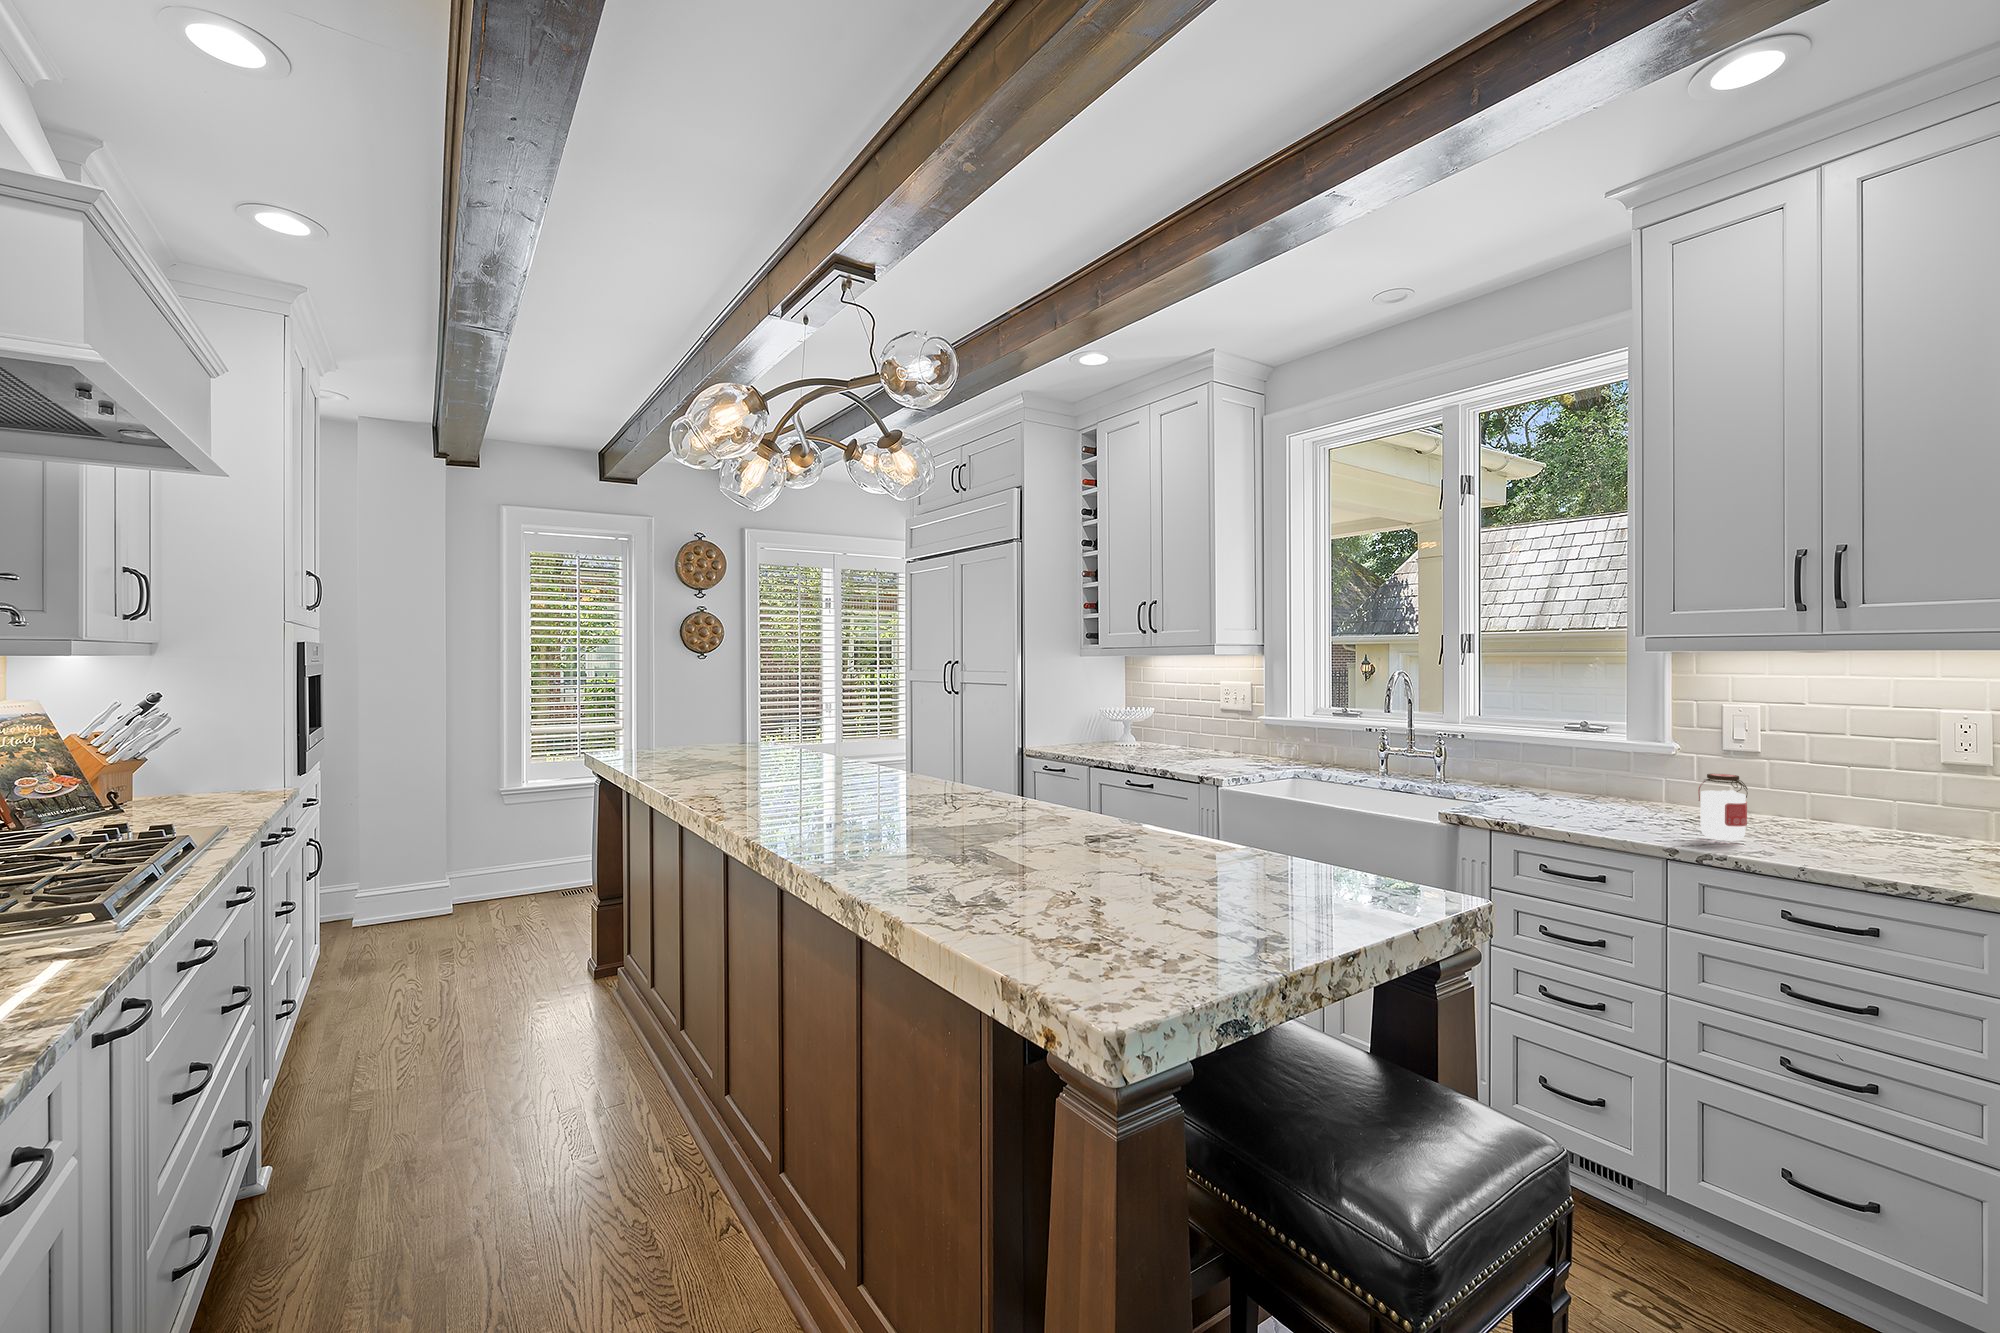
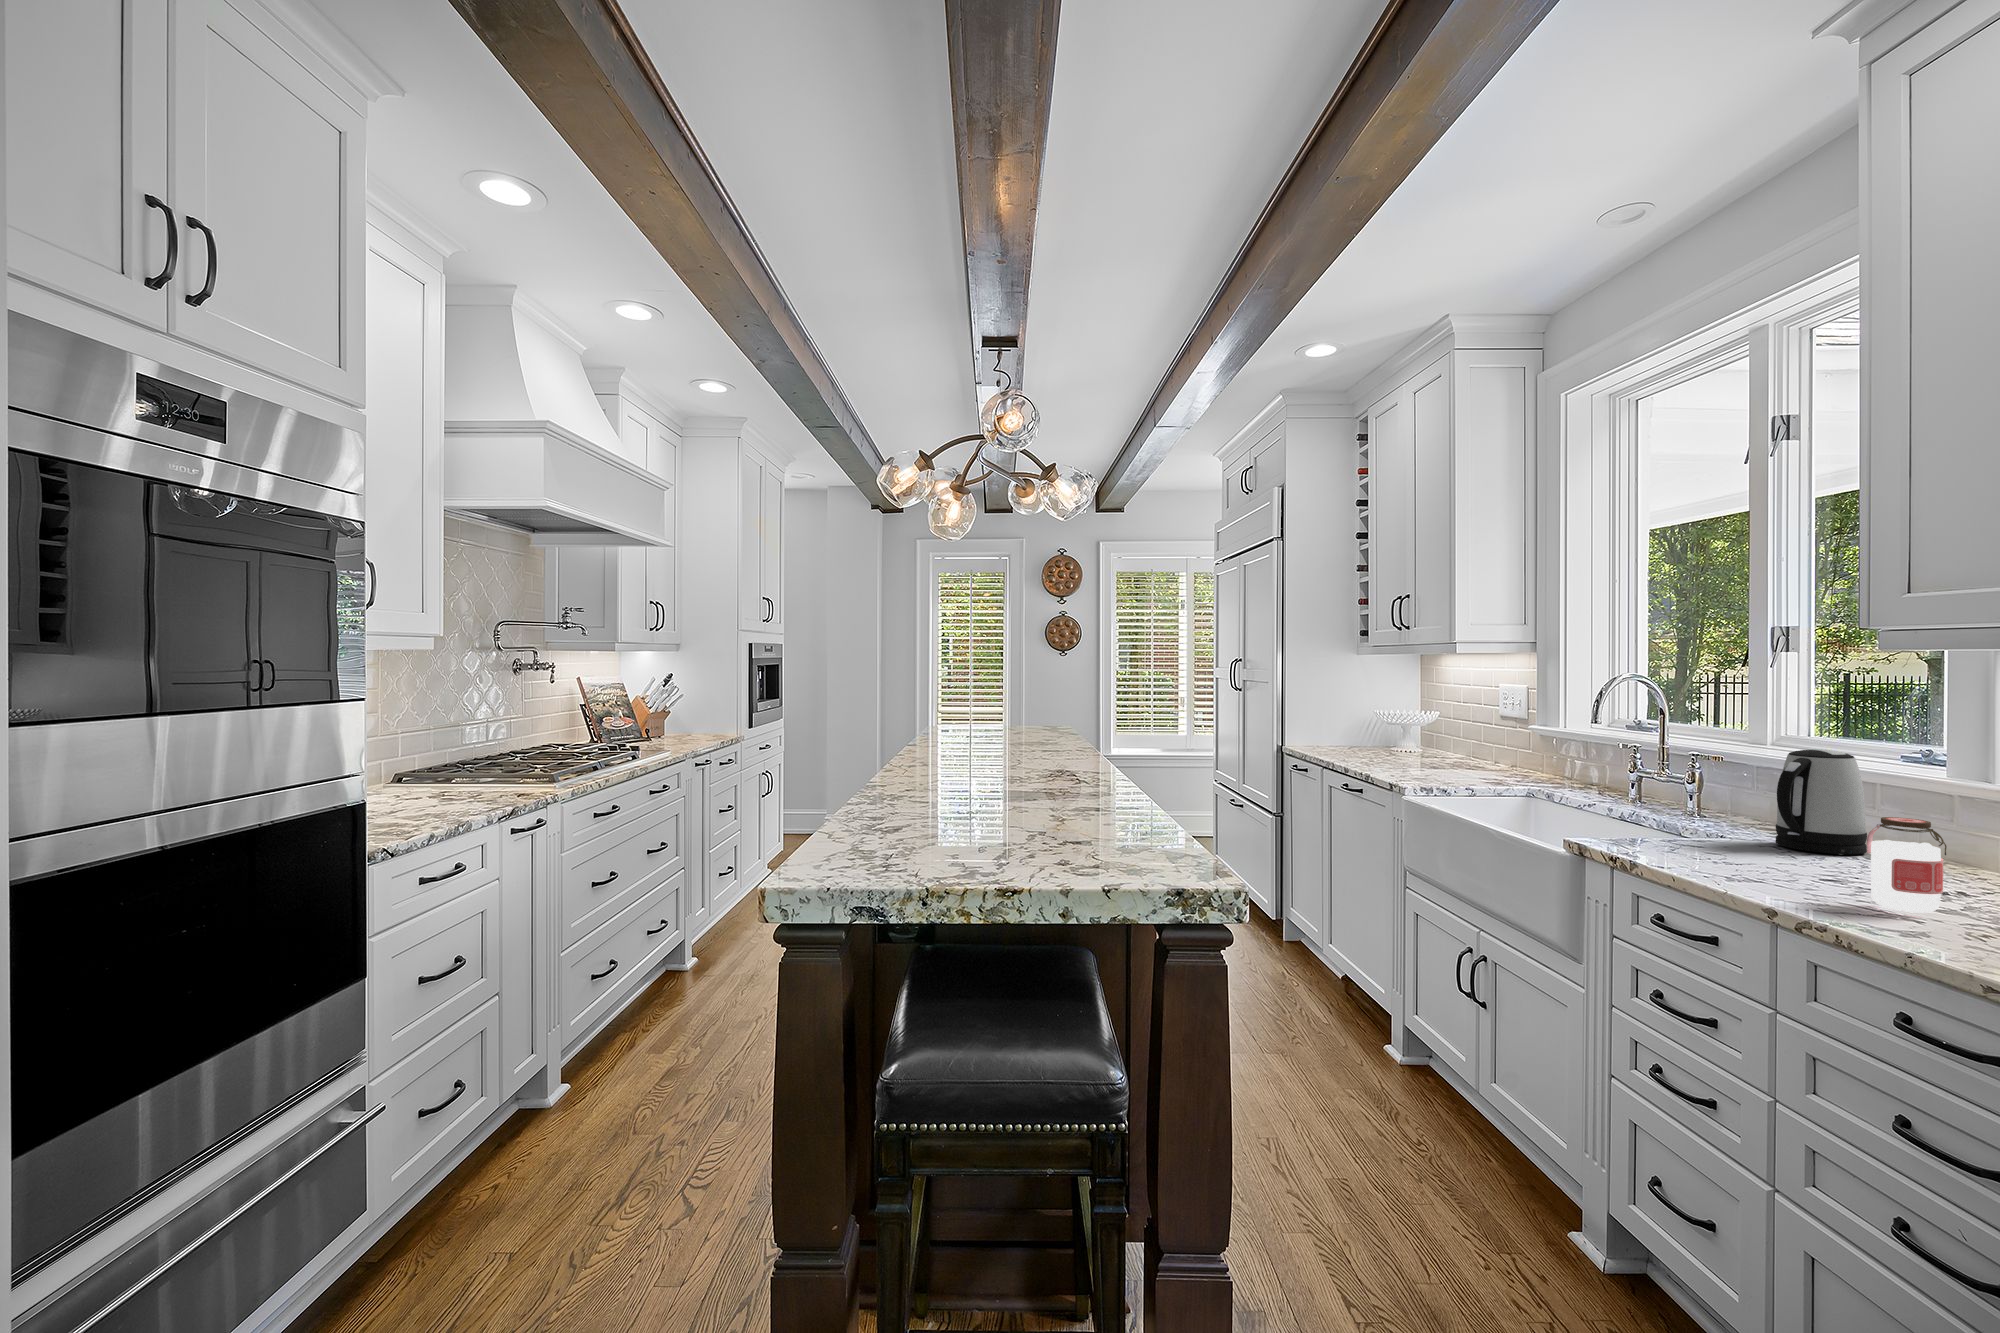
kettle: none [1537,727,1596,804] -> present [1776,749,1867,855]

